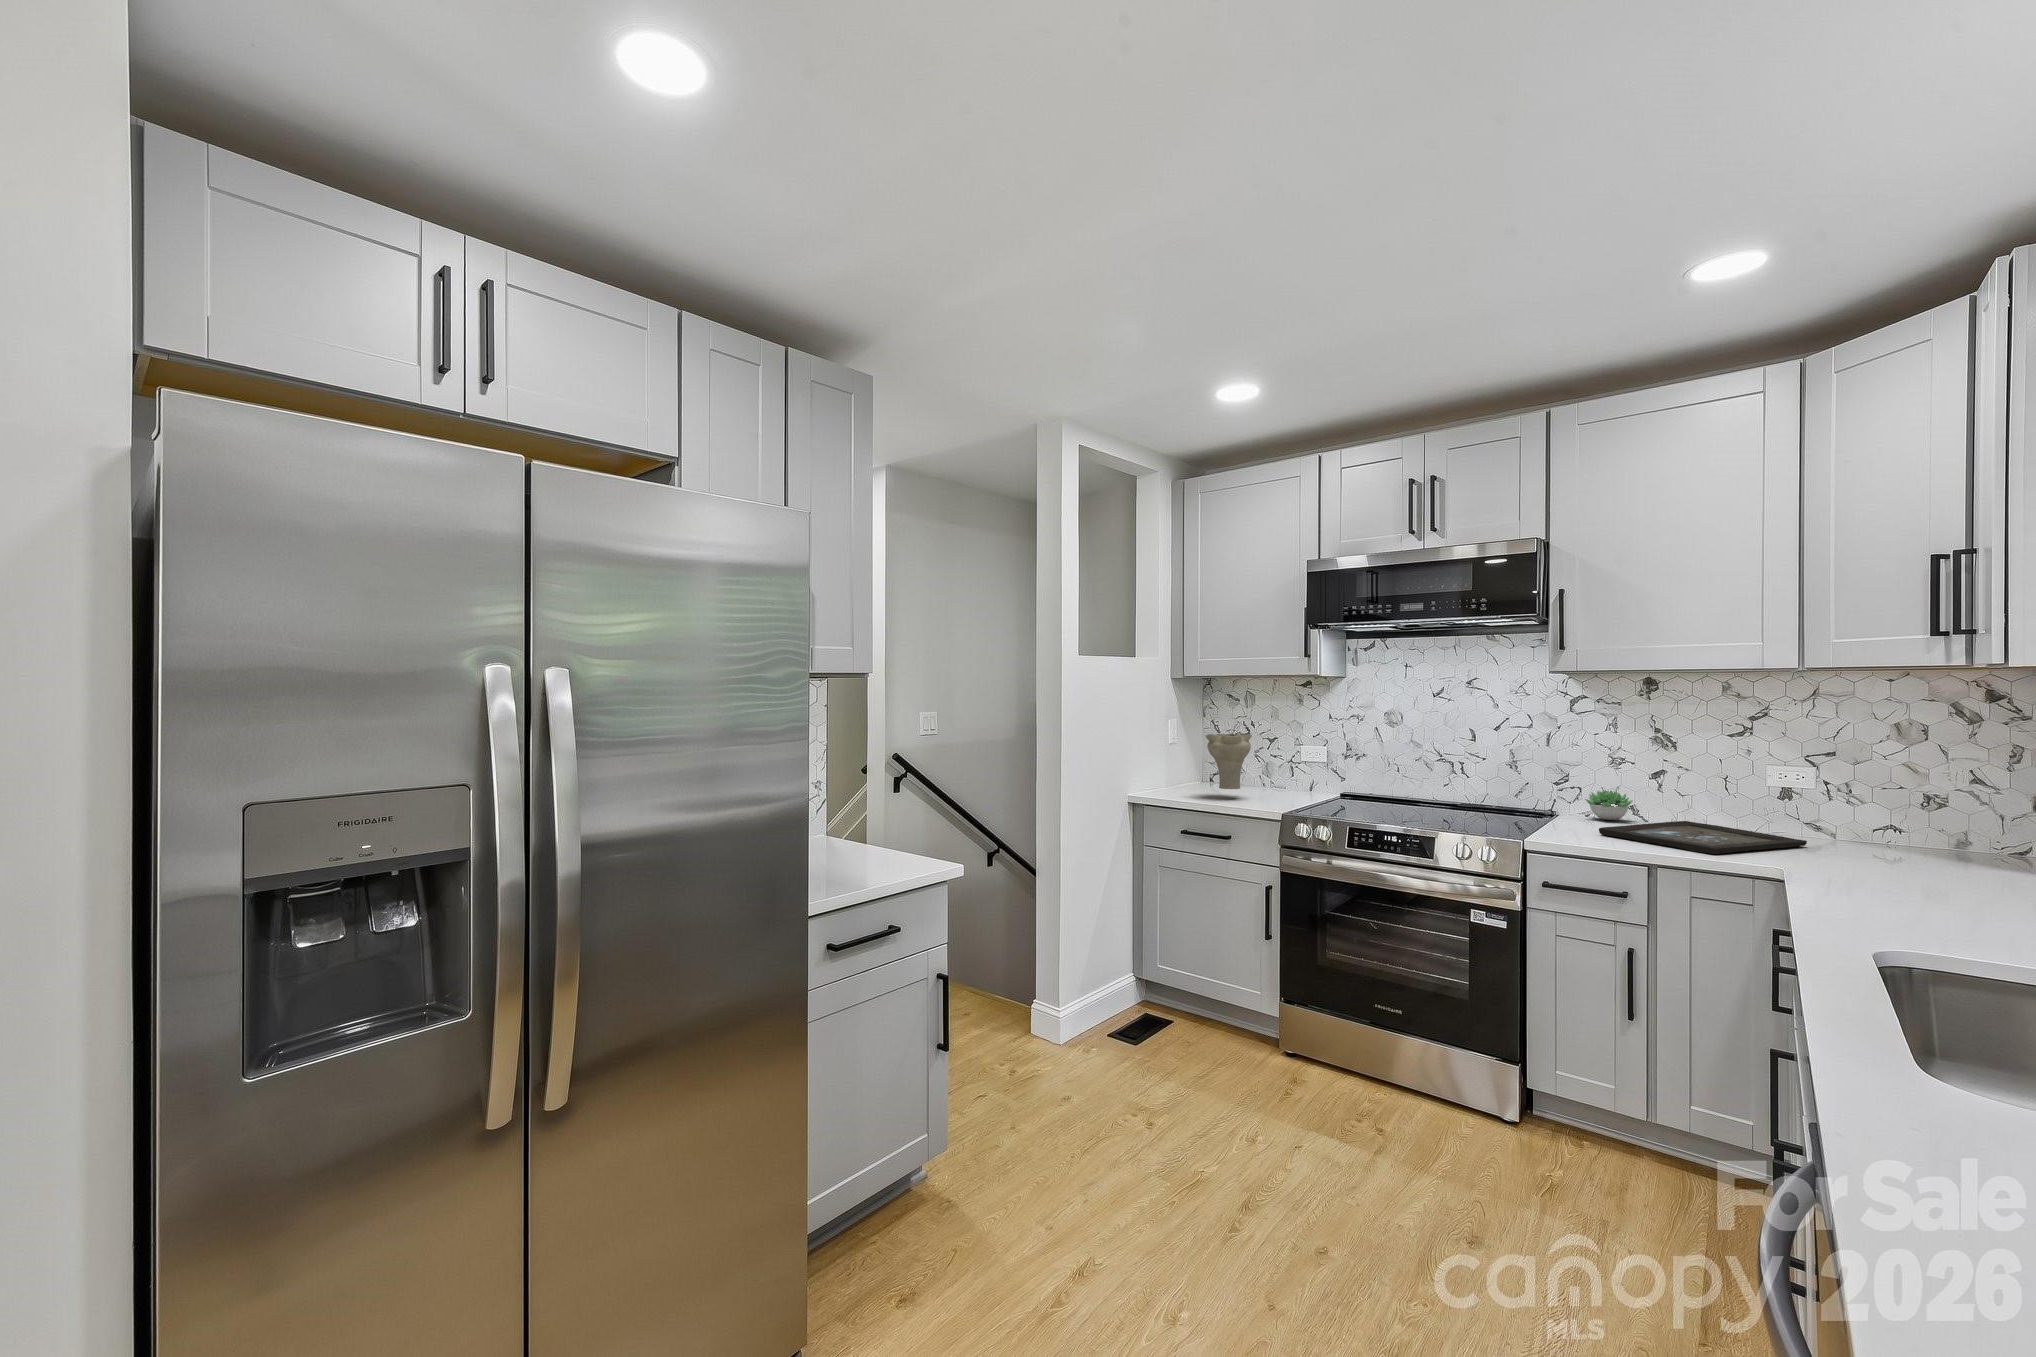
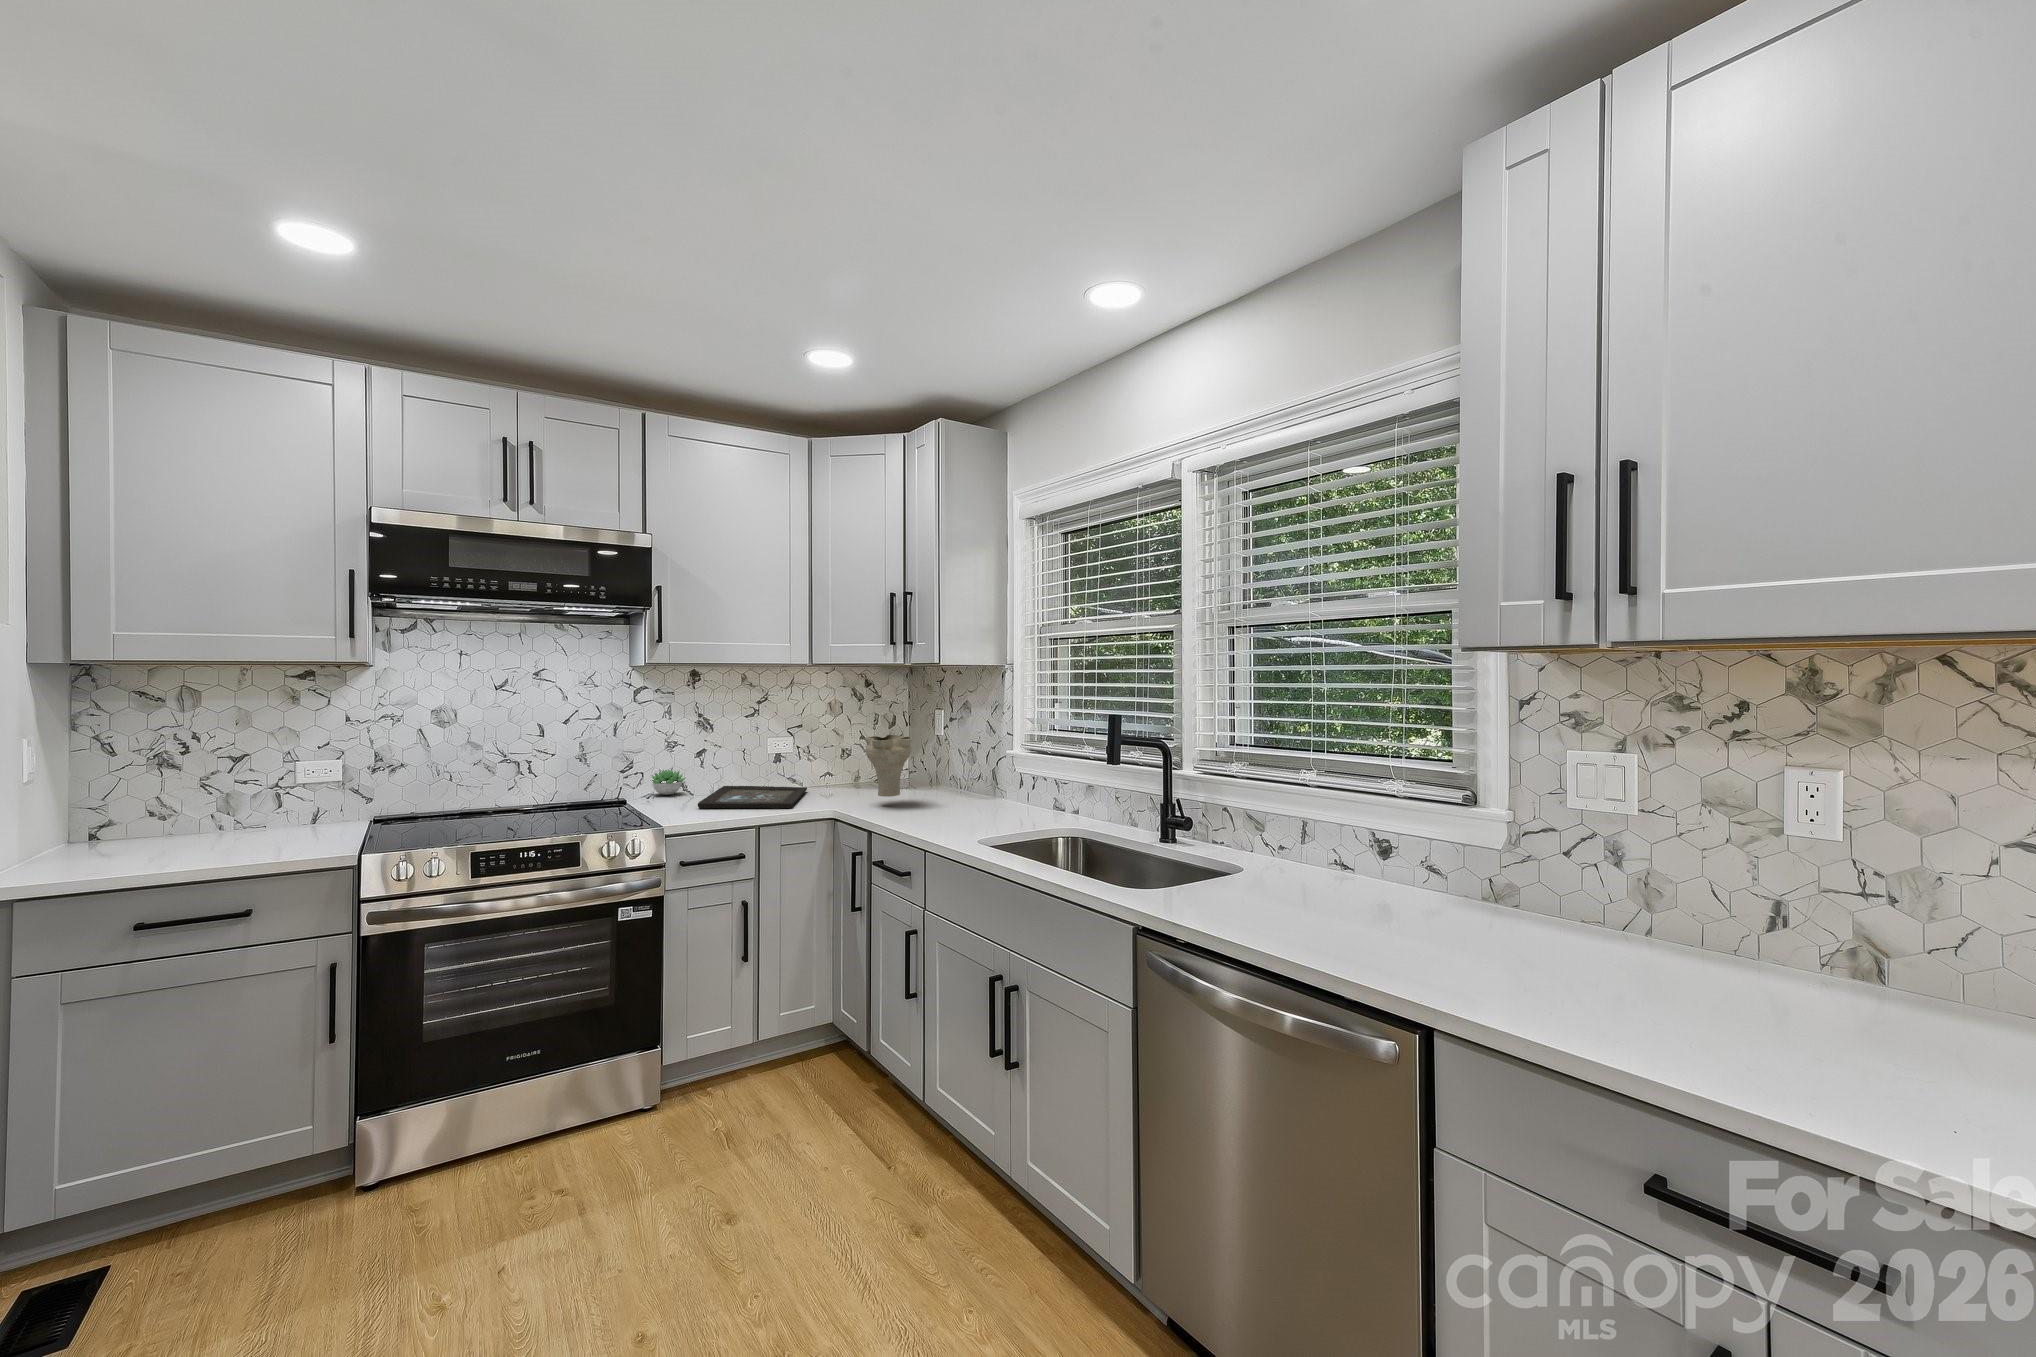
vase: present [1206,733,1252,789] -> present [864,735,913,797]

